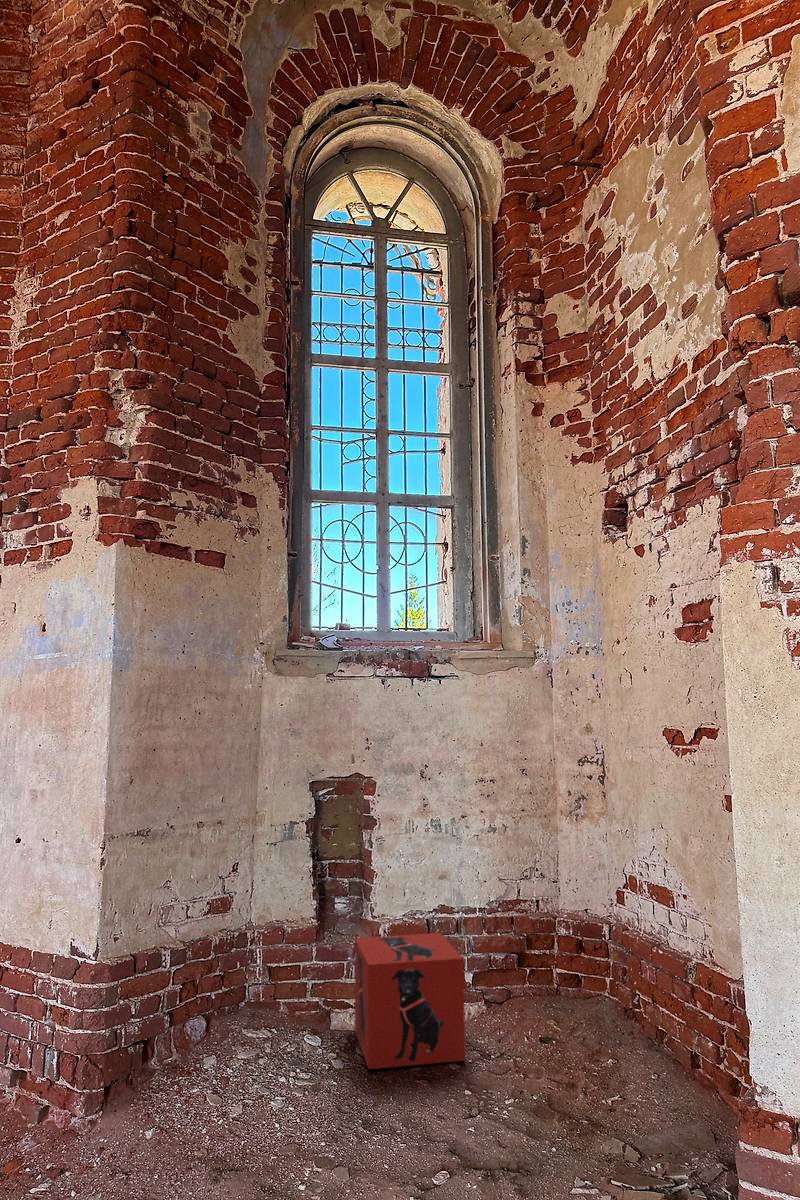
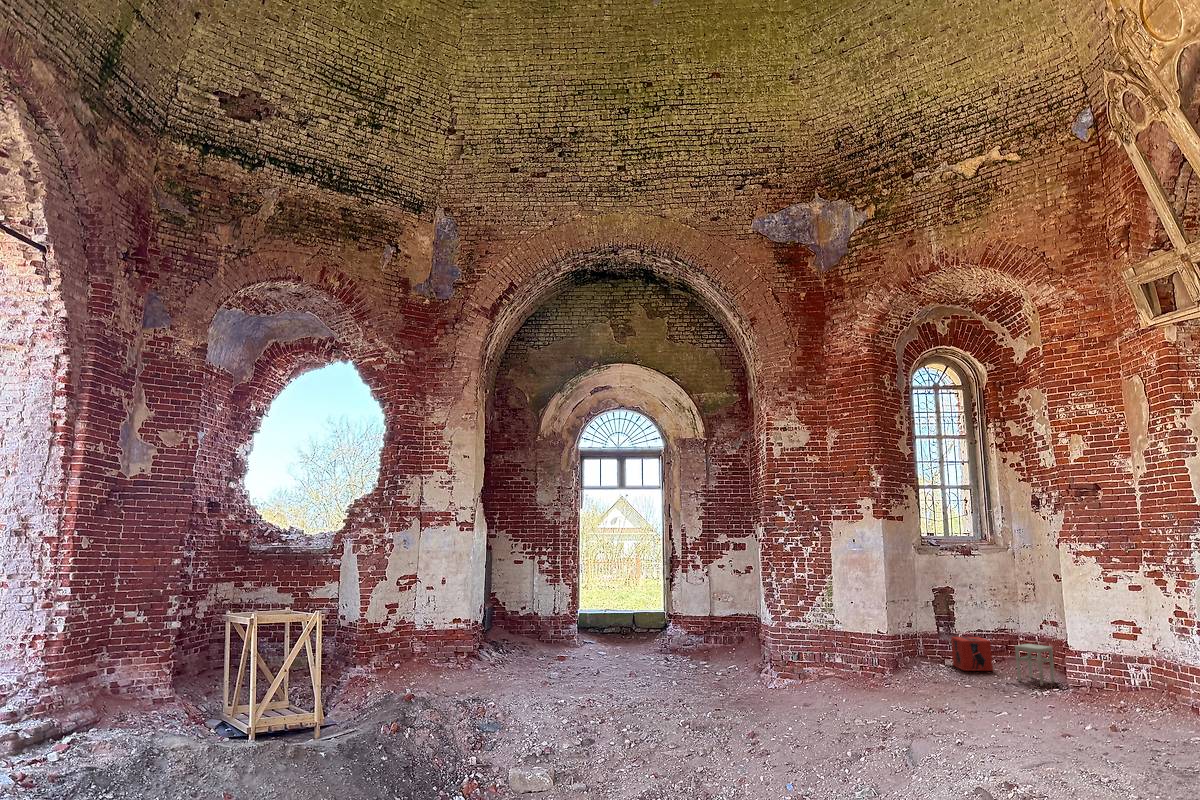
stool: none [526,973,658,1163] -> present [1015,644,1055,685]

